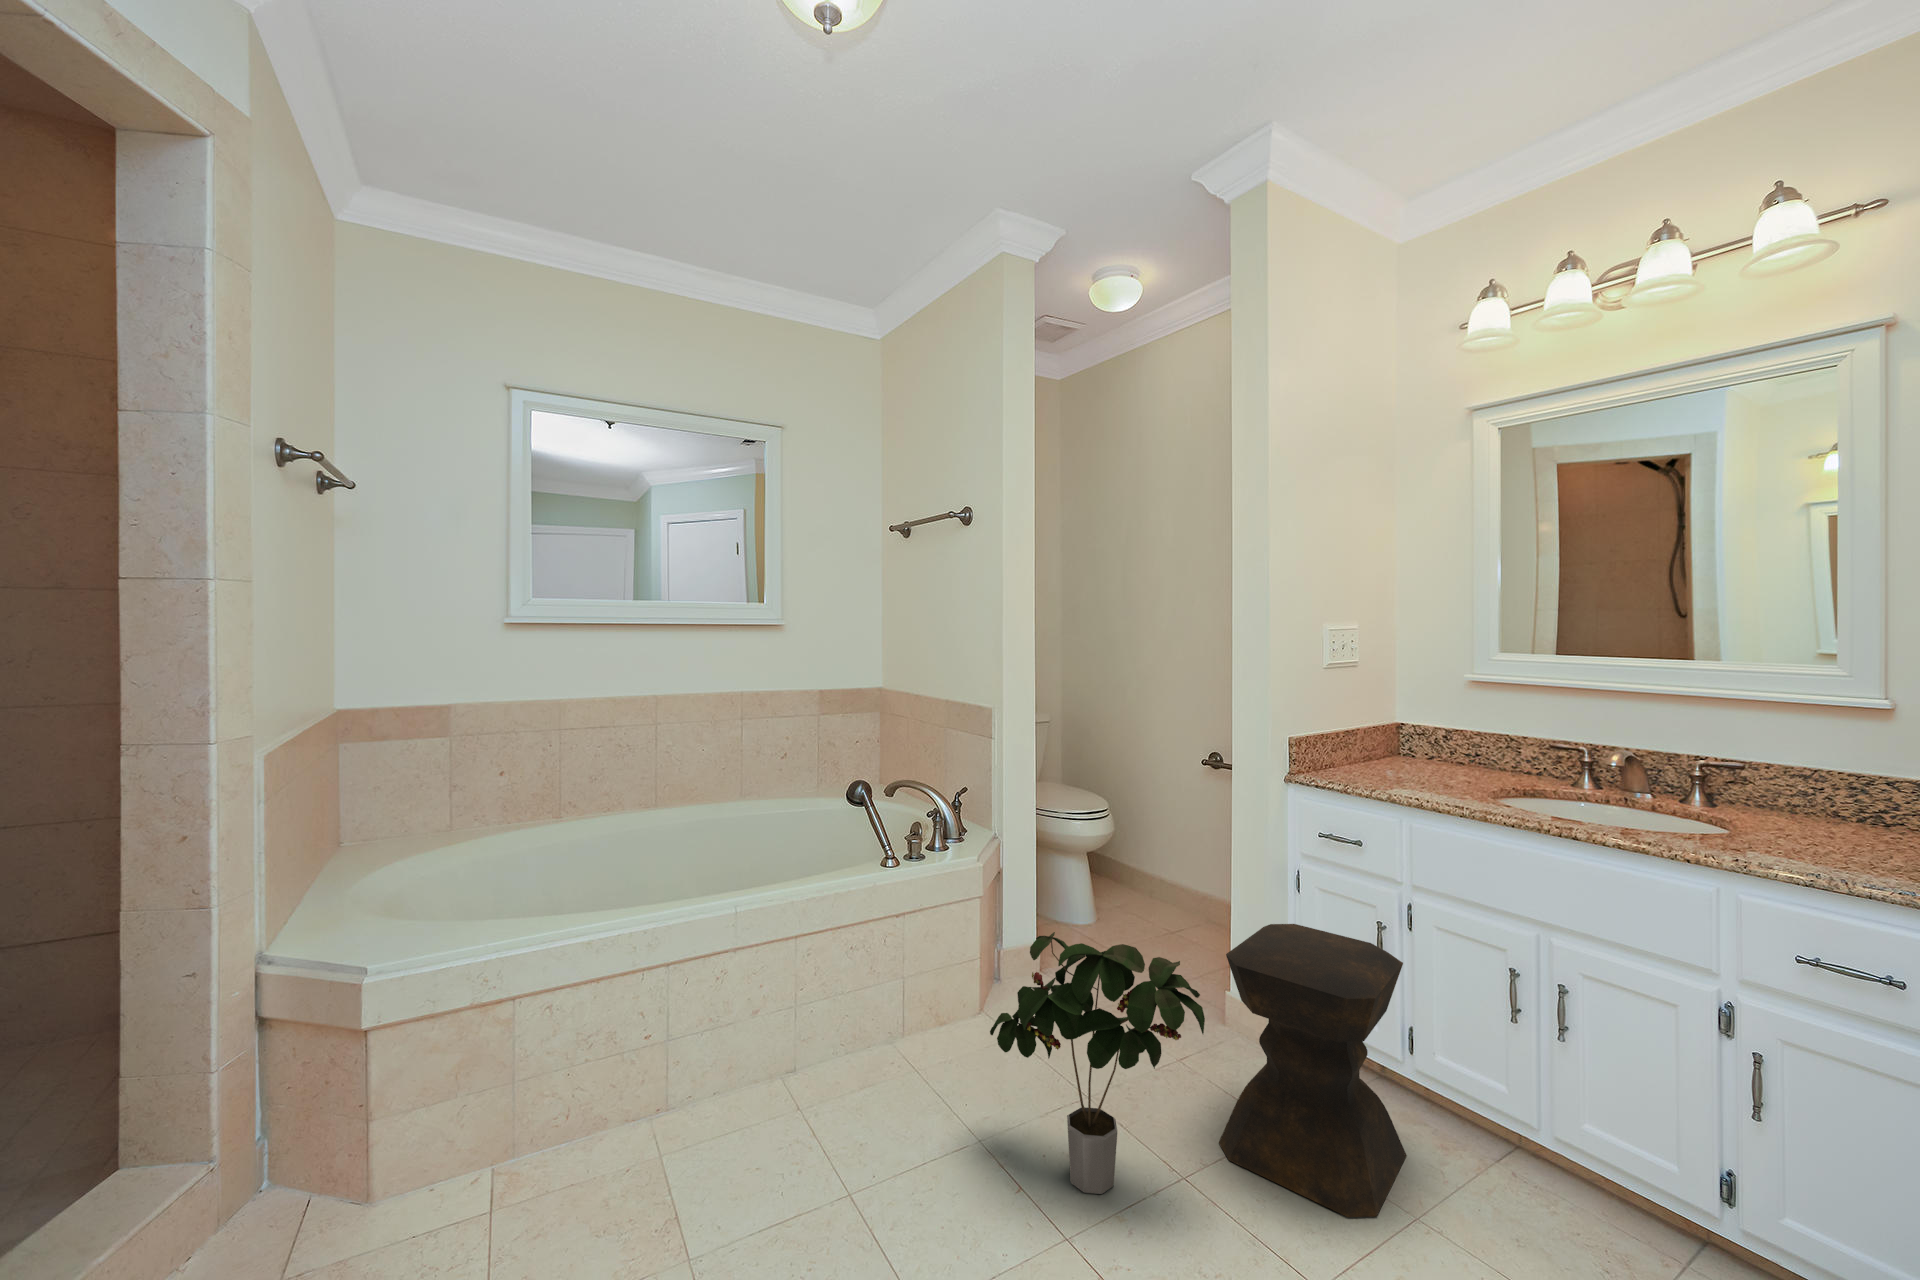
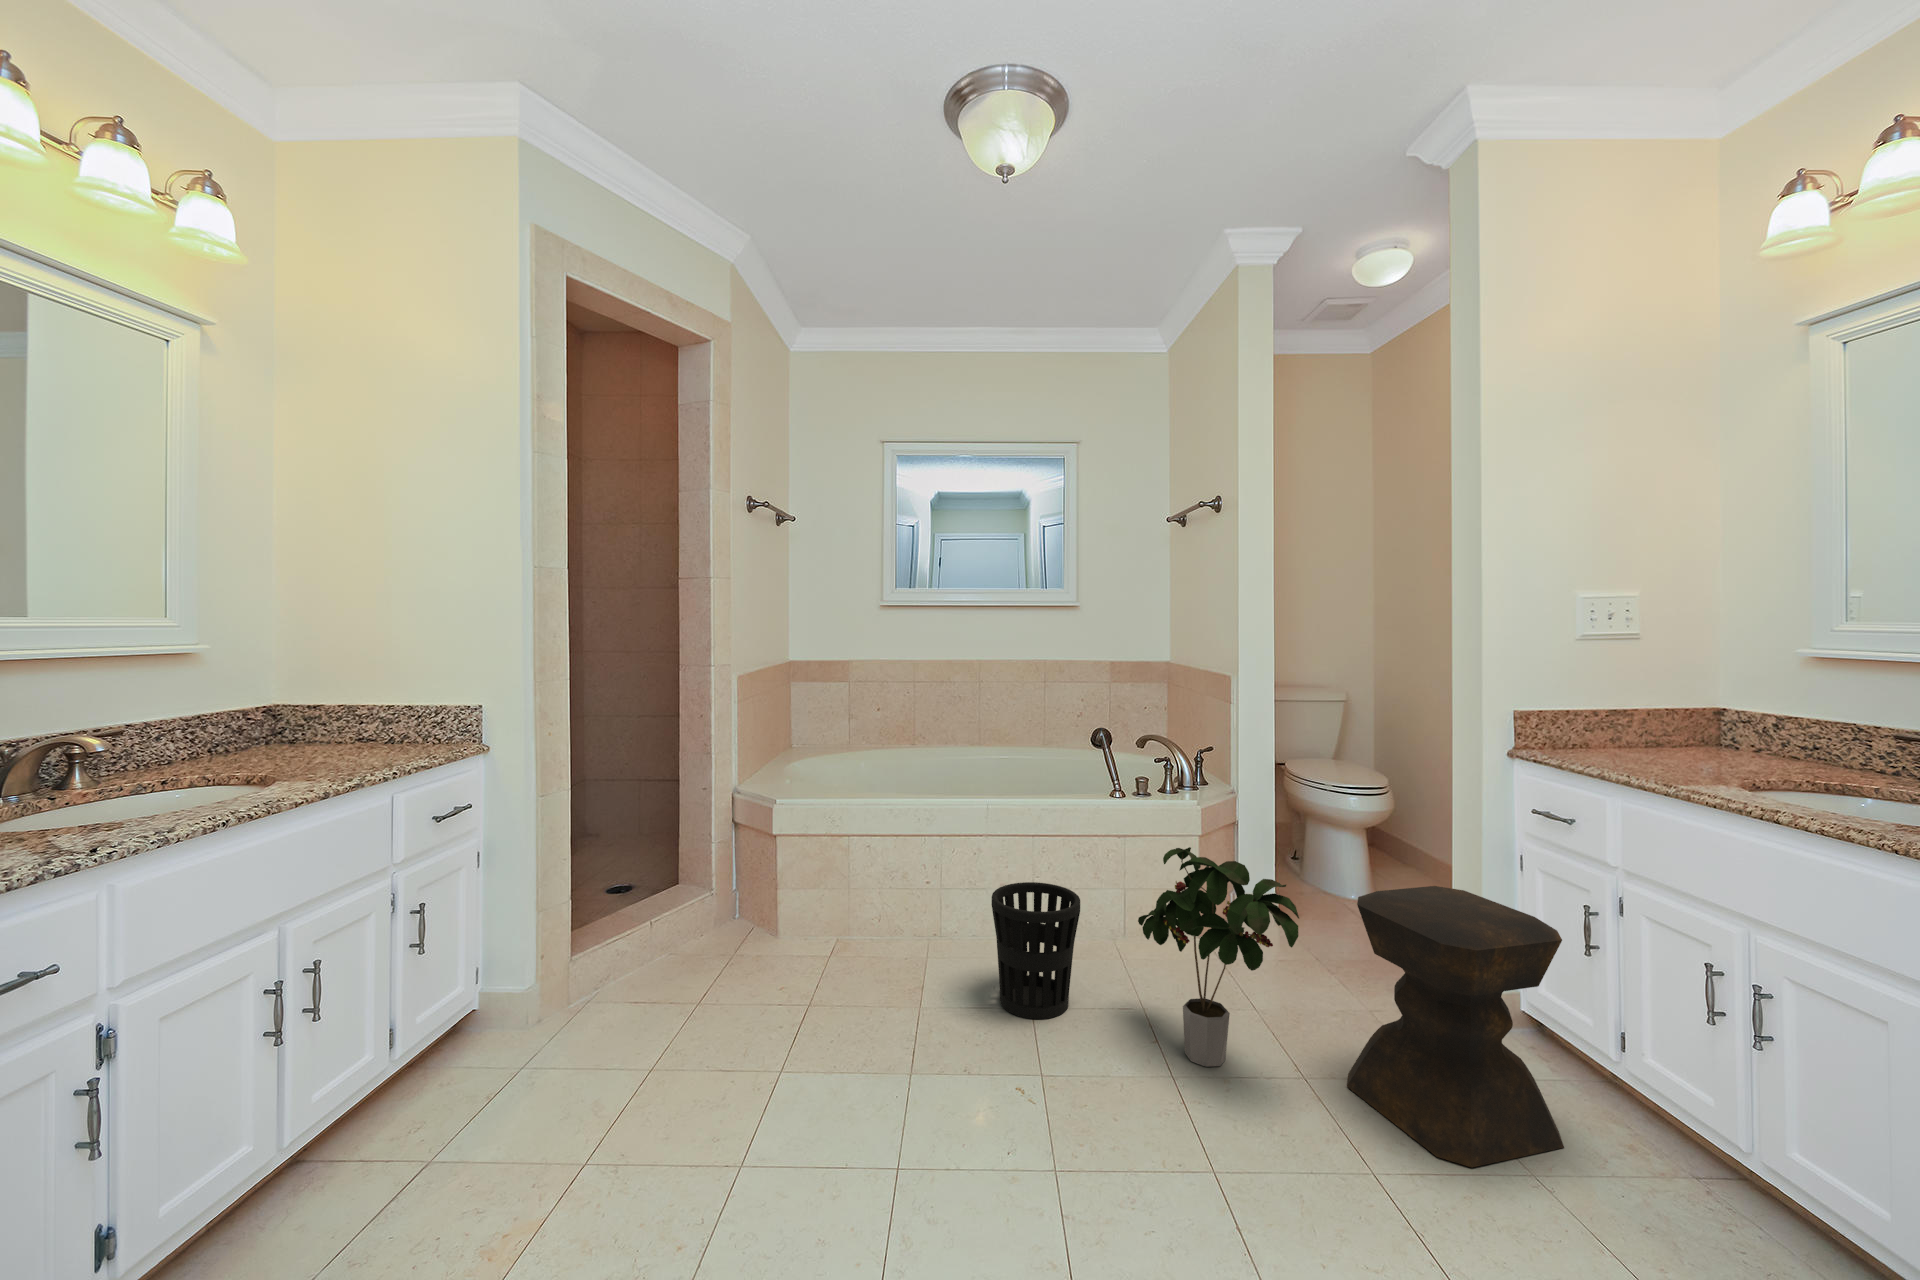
wastebasket: none [806,1007,925,1208] -> present [991,882,1080,1019]

